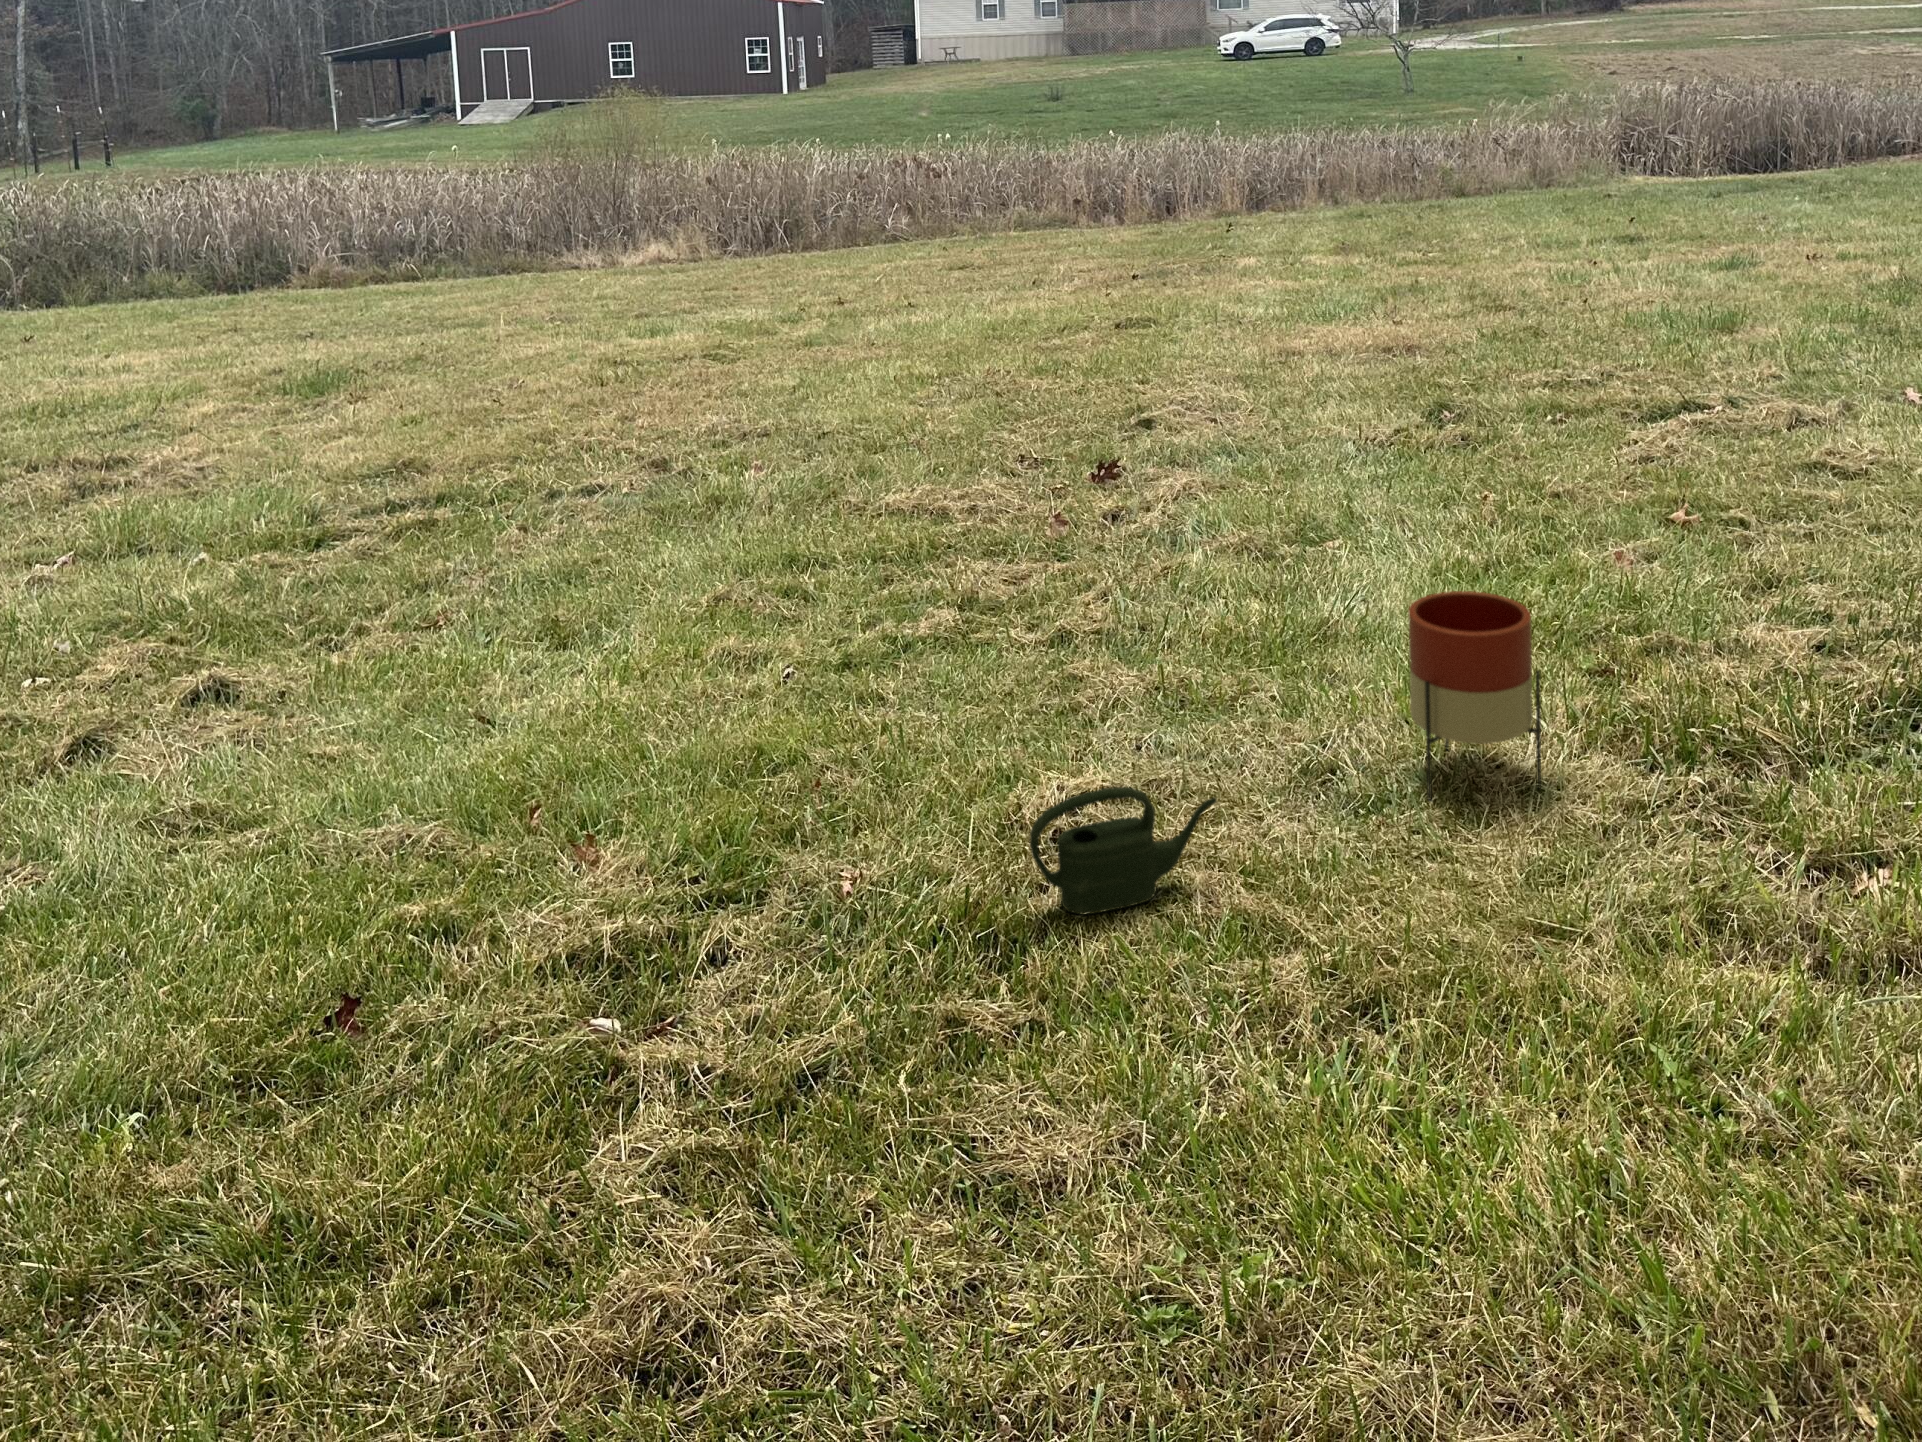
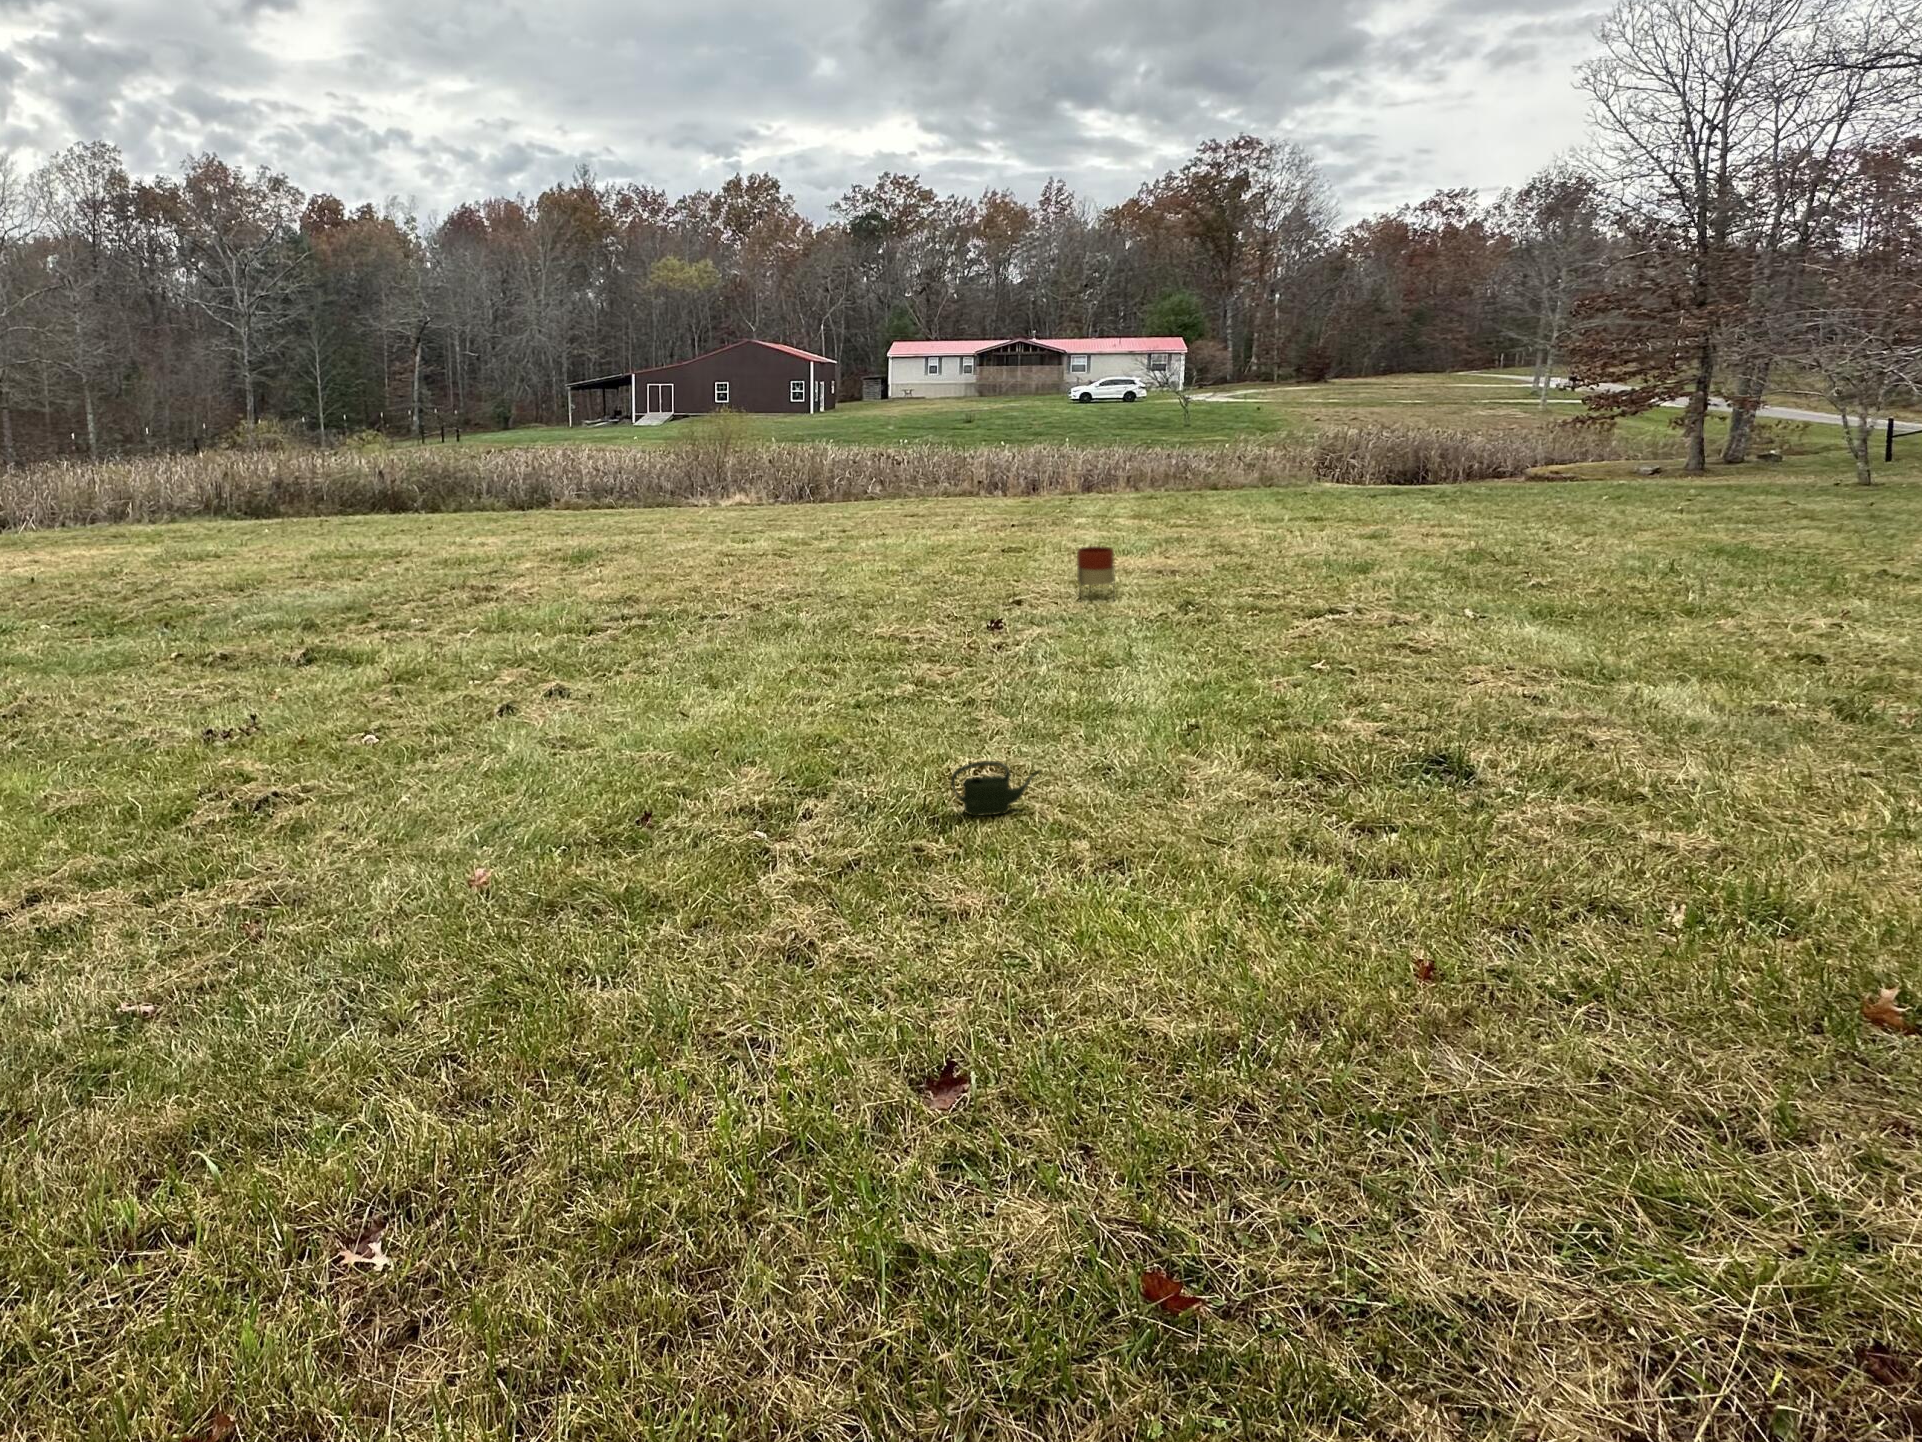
planter: present [1408,591,1541,799] -> present [1077,546,1115,597]

